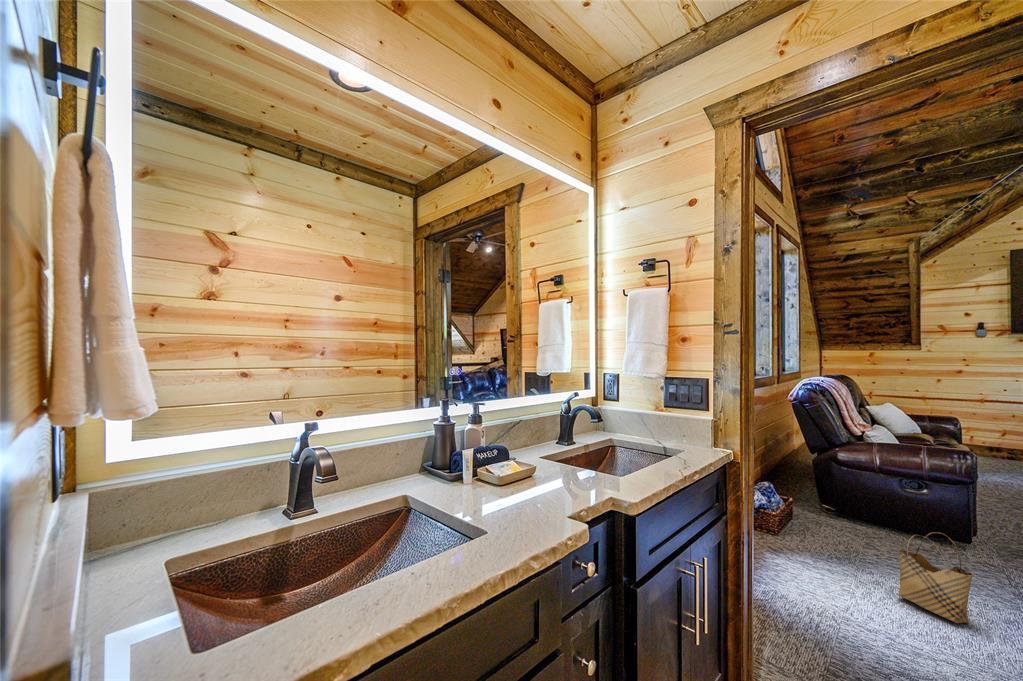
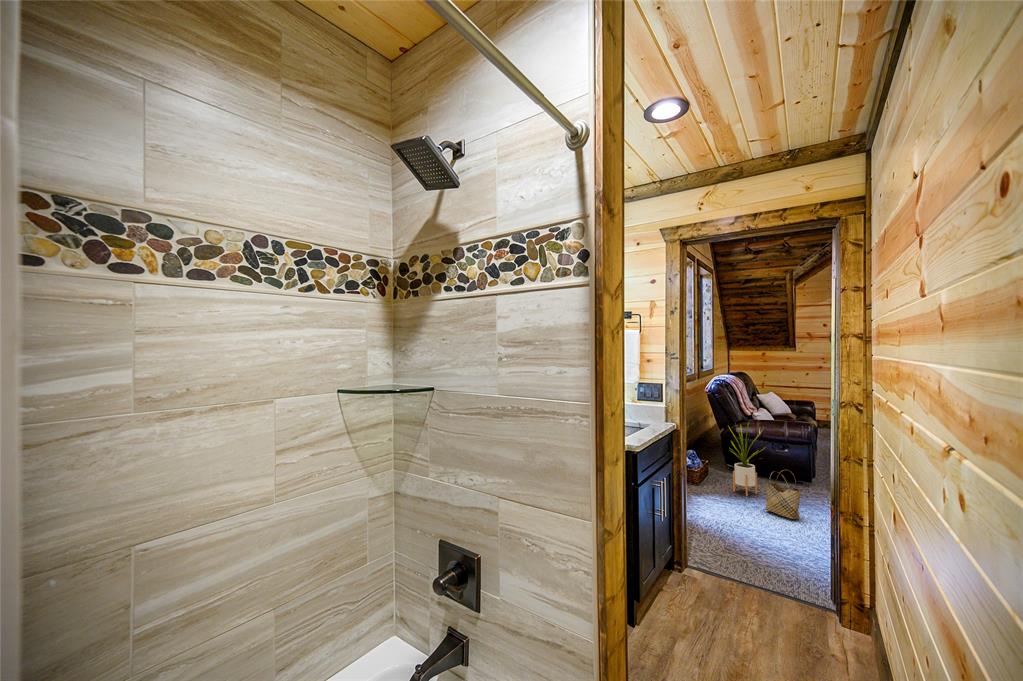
house plant: none [819,443,896,564] -> present [730,425,762,496]

